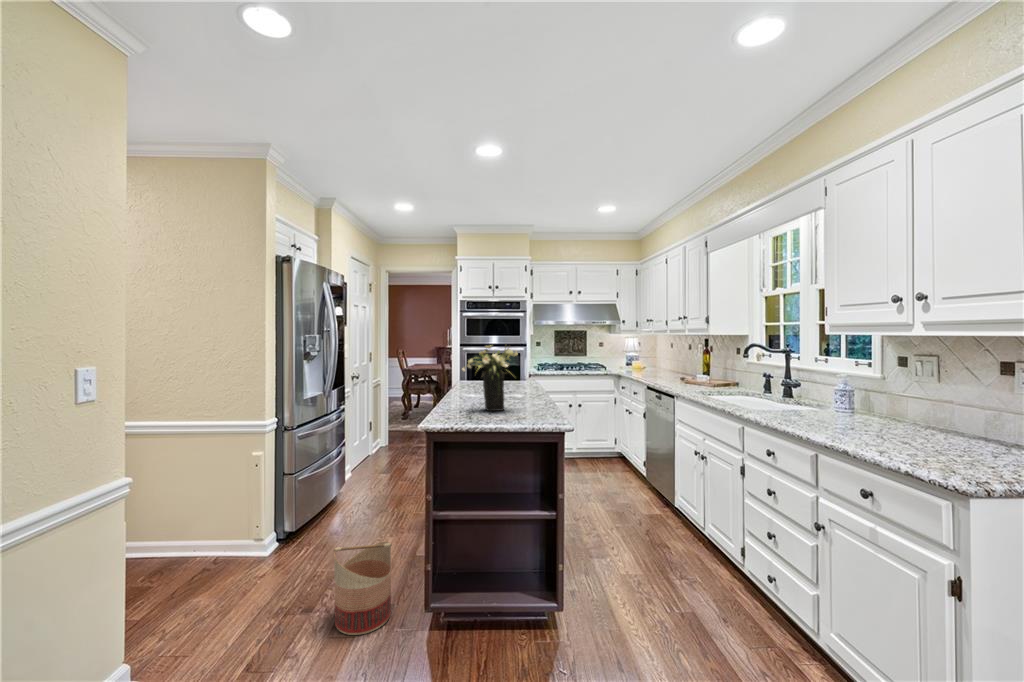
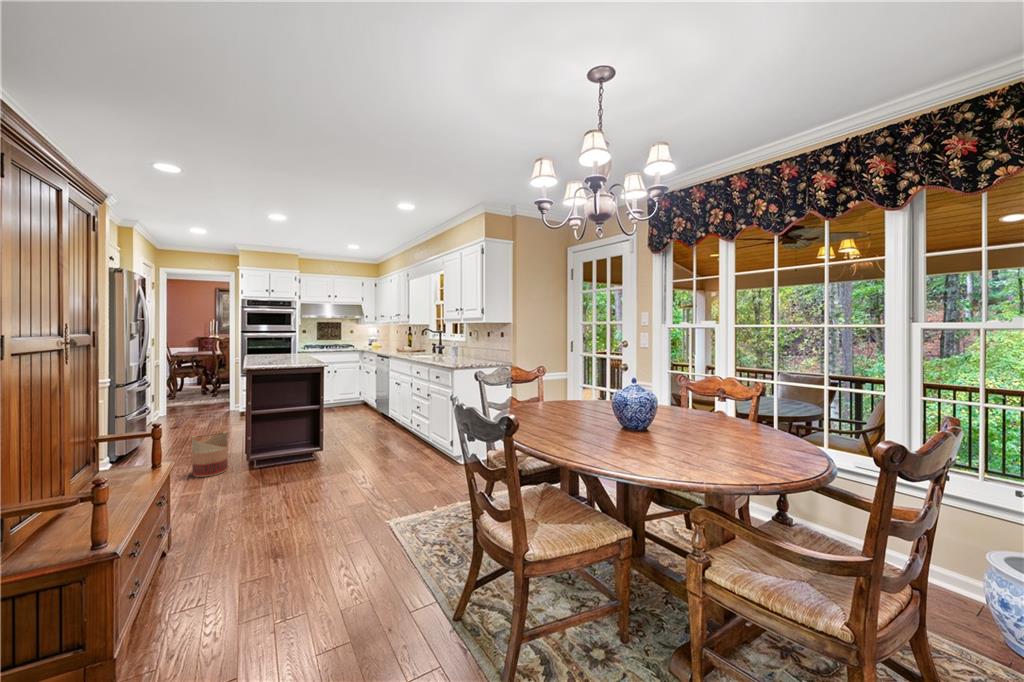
flower arrangement: present [462,346,518,411] -> none [267,328,300,362]

